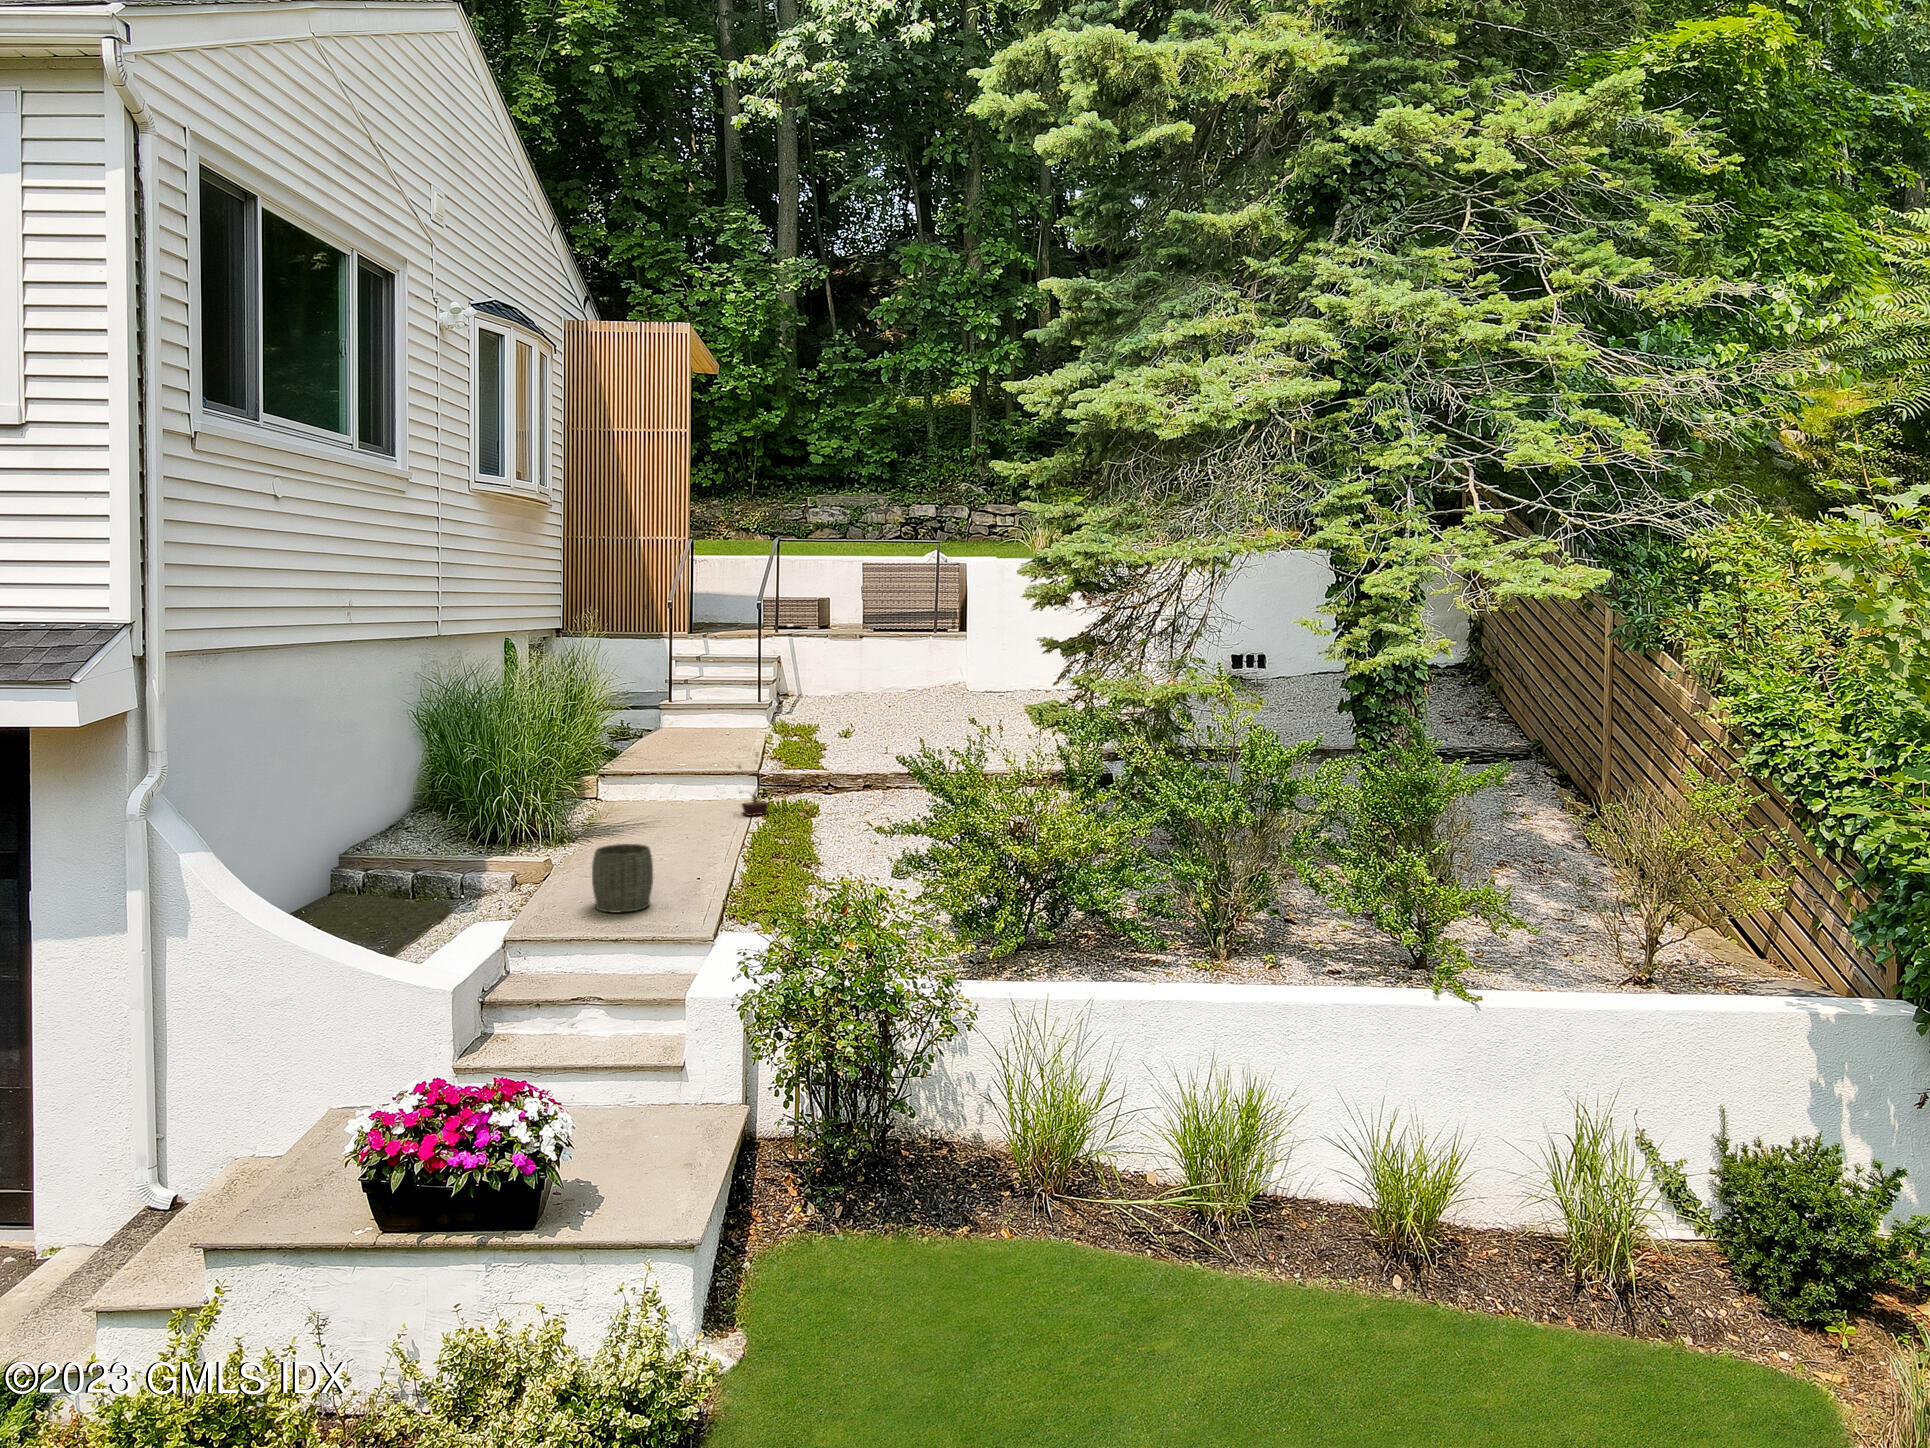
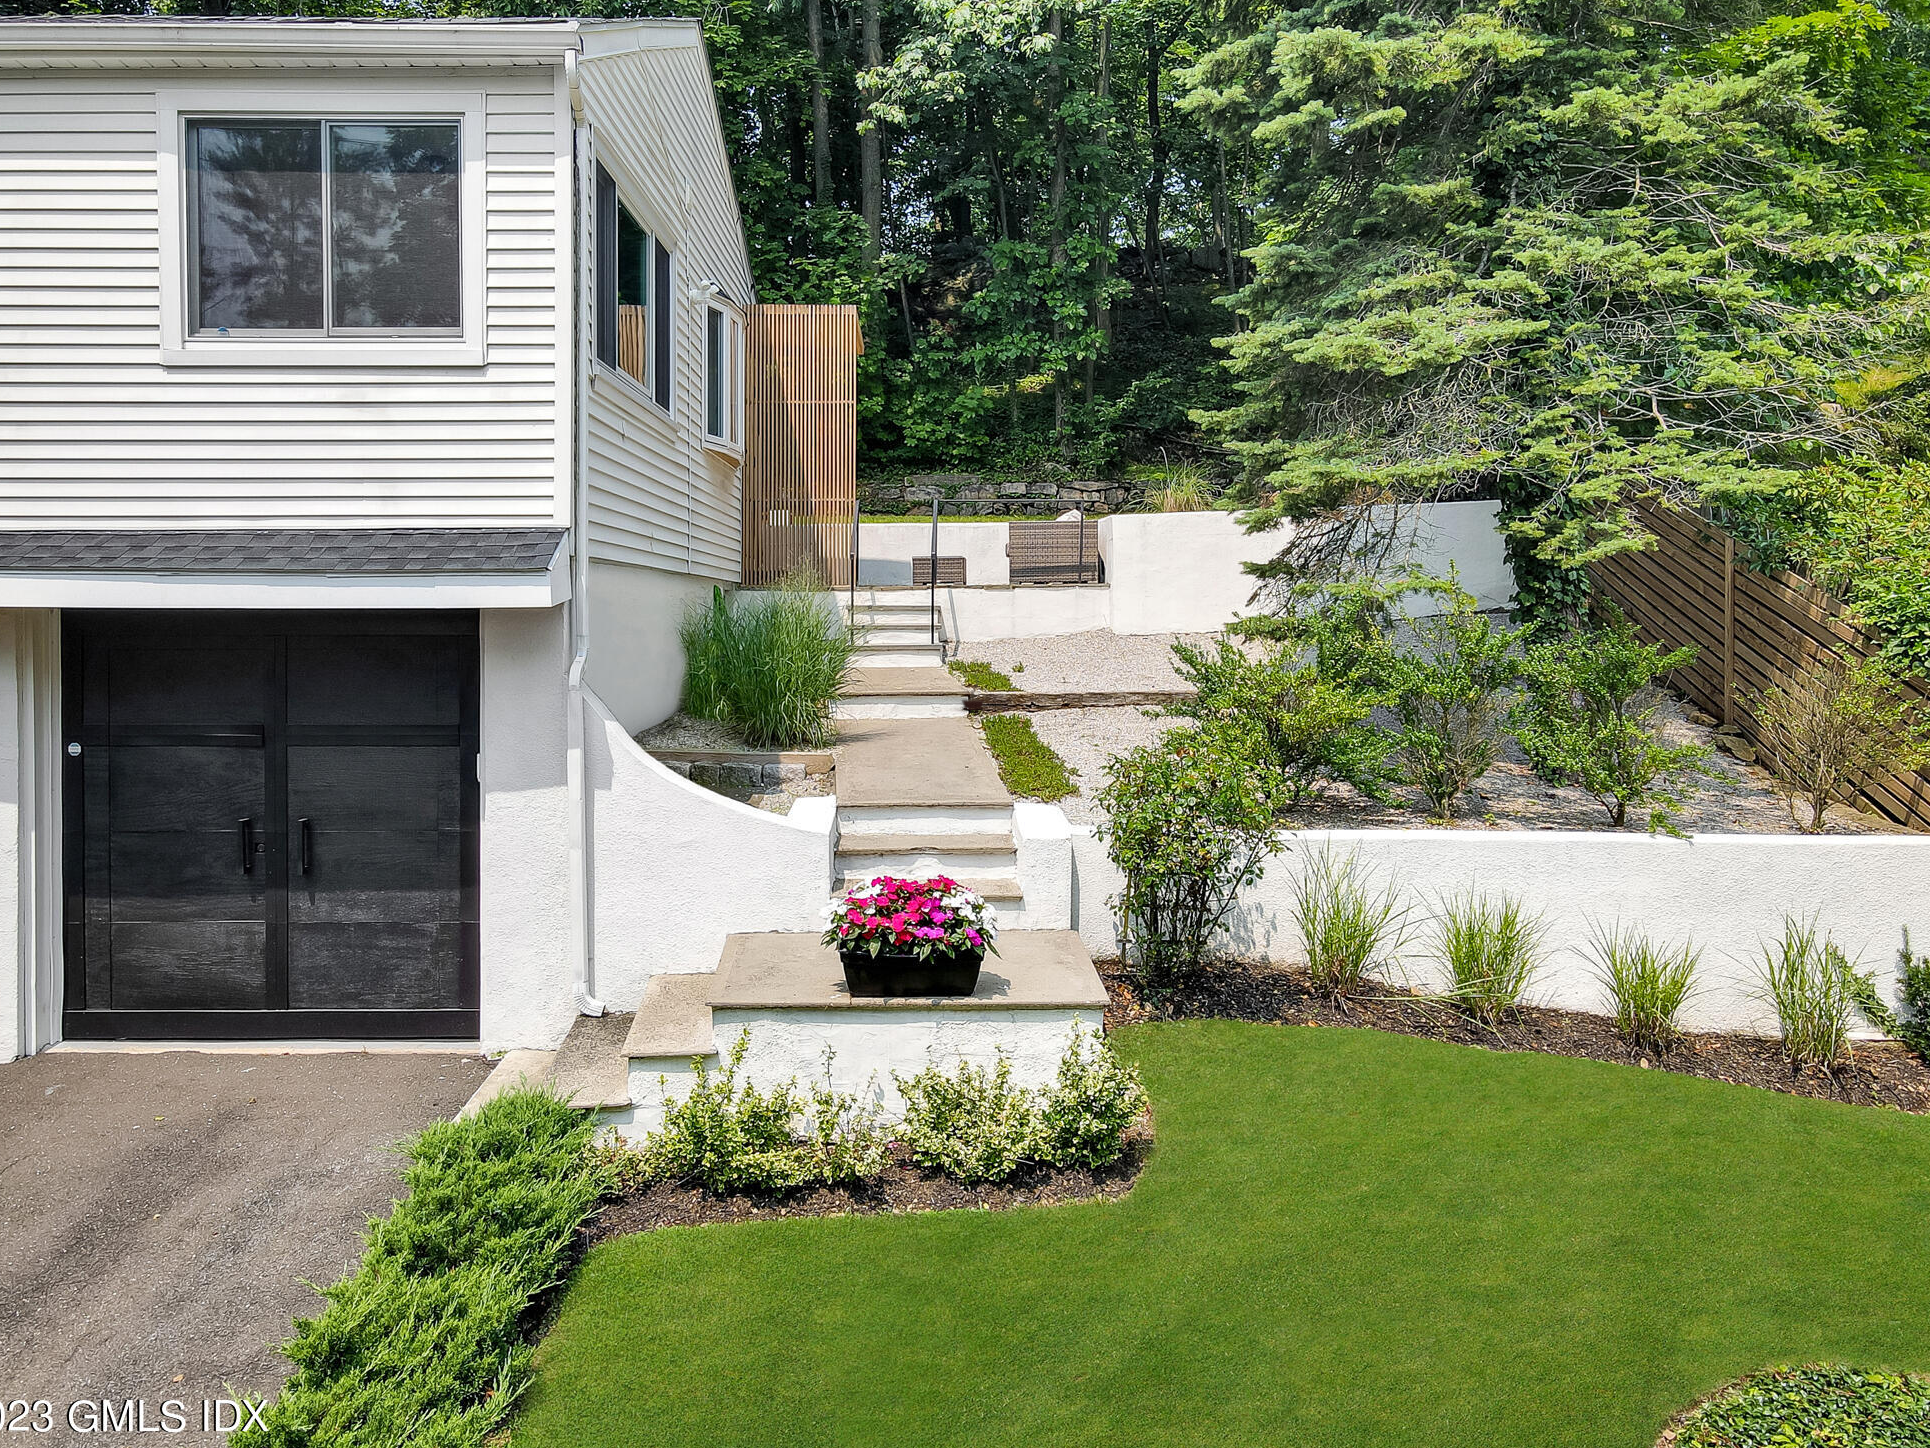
woven basket: present [592,844,653,913] -> none [894,709,940,760]

